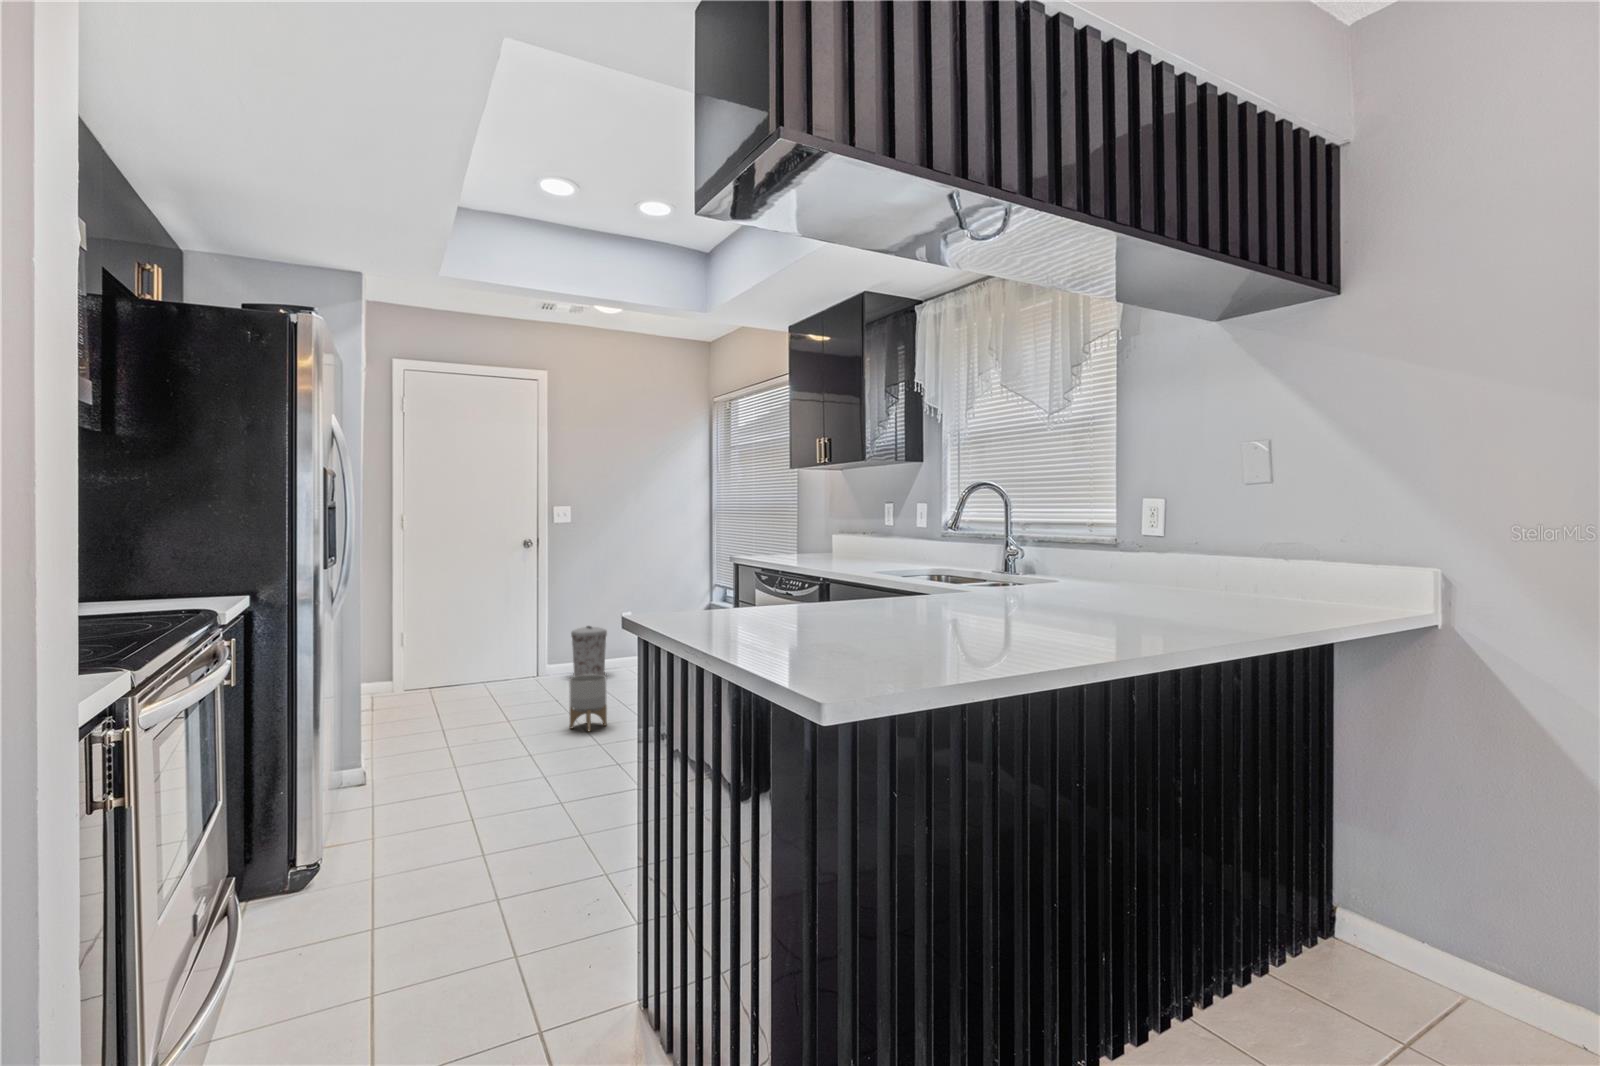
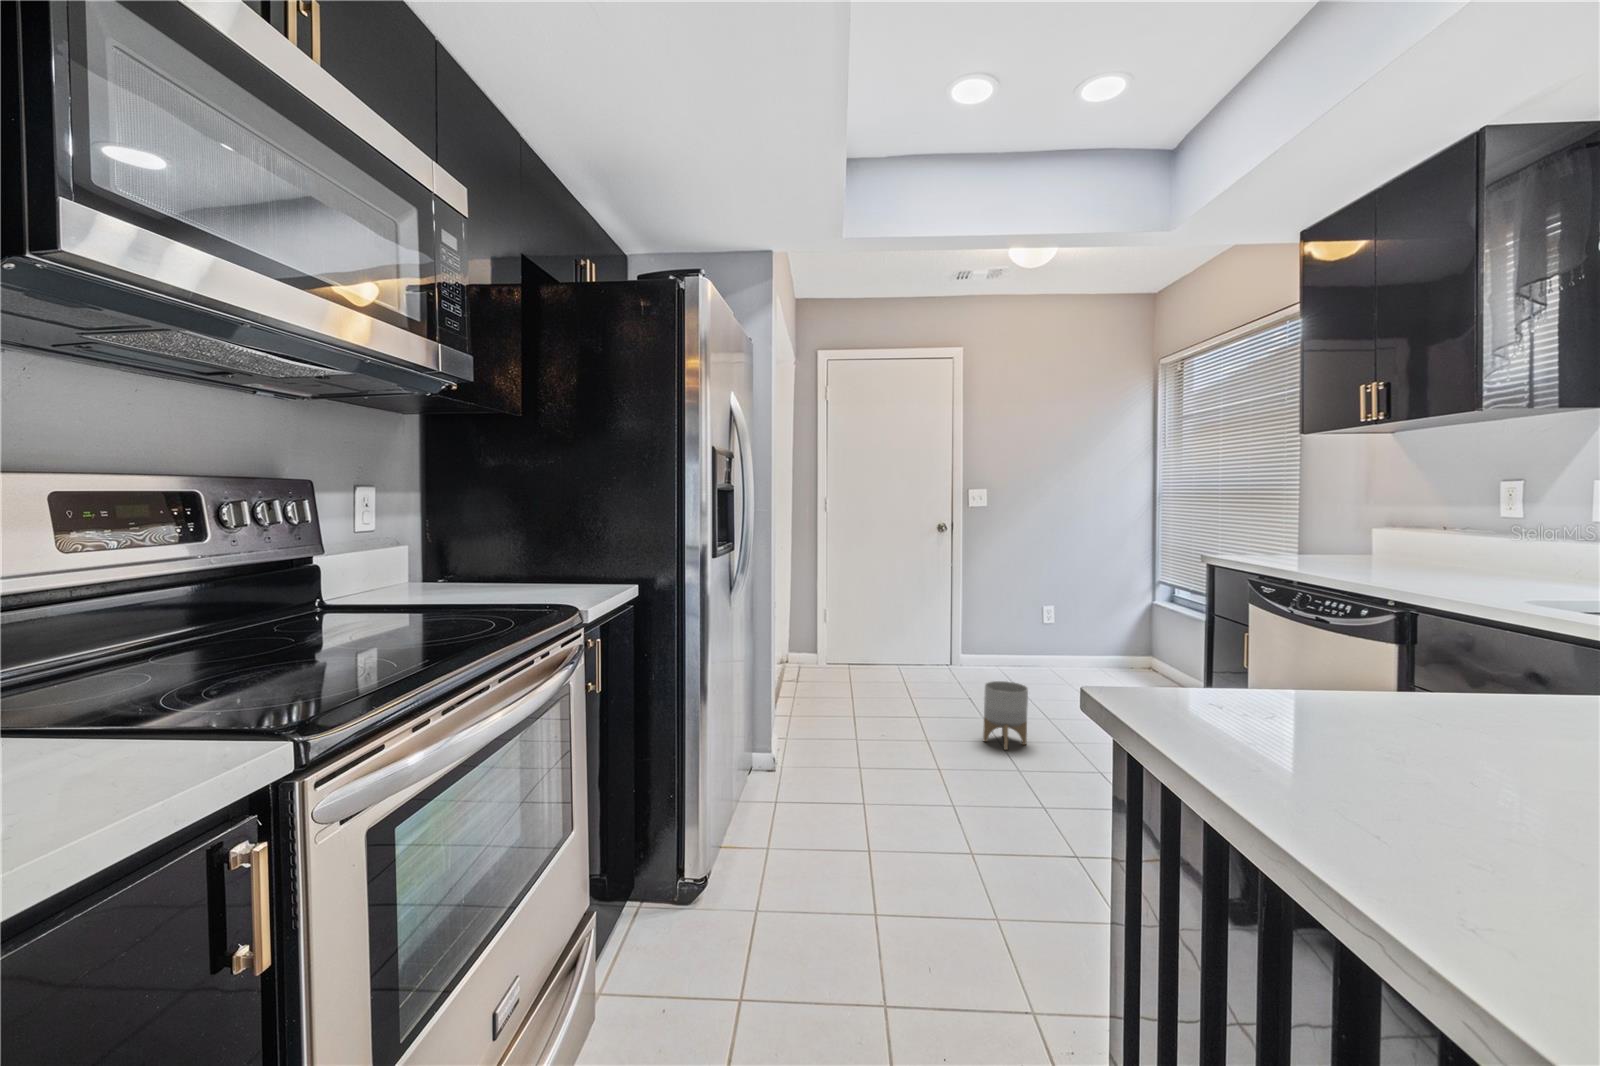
trash can: present [571,626,607,676] -> none [986,618,1026,678]

